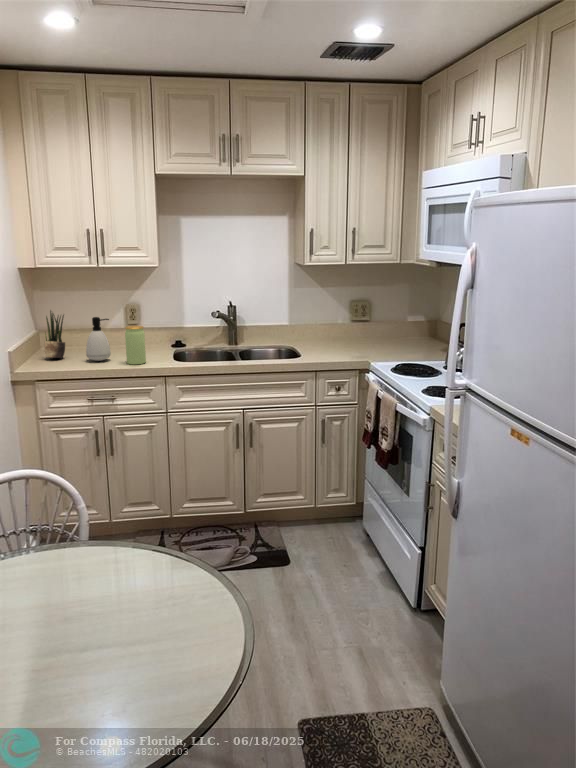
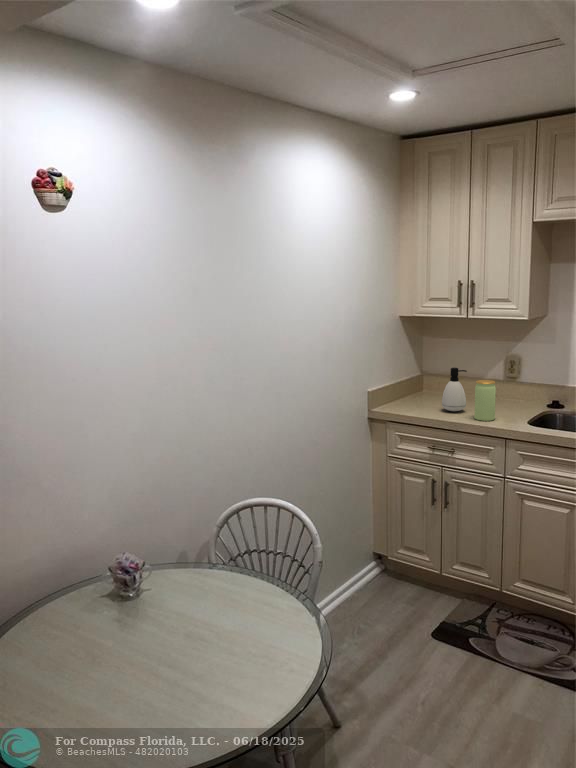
potted plant: present [45,311,65,358] -> none [411,357,432,403]

